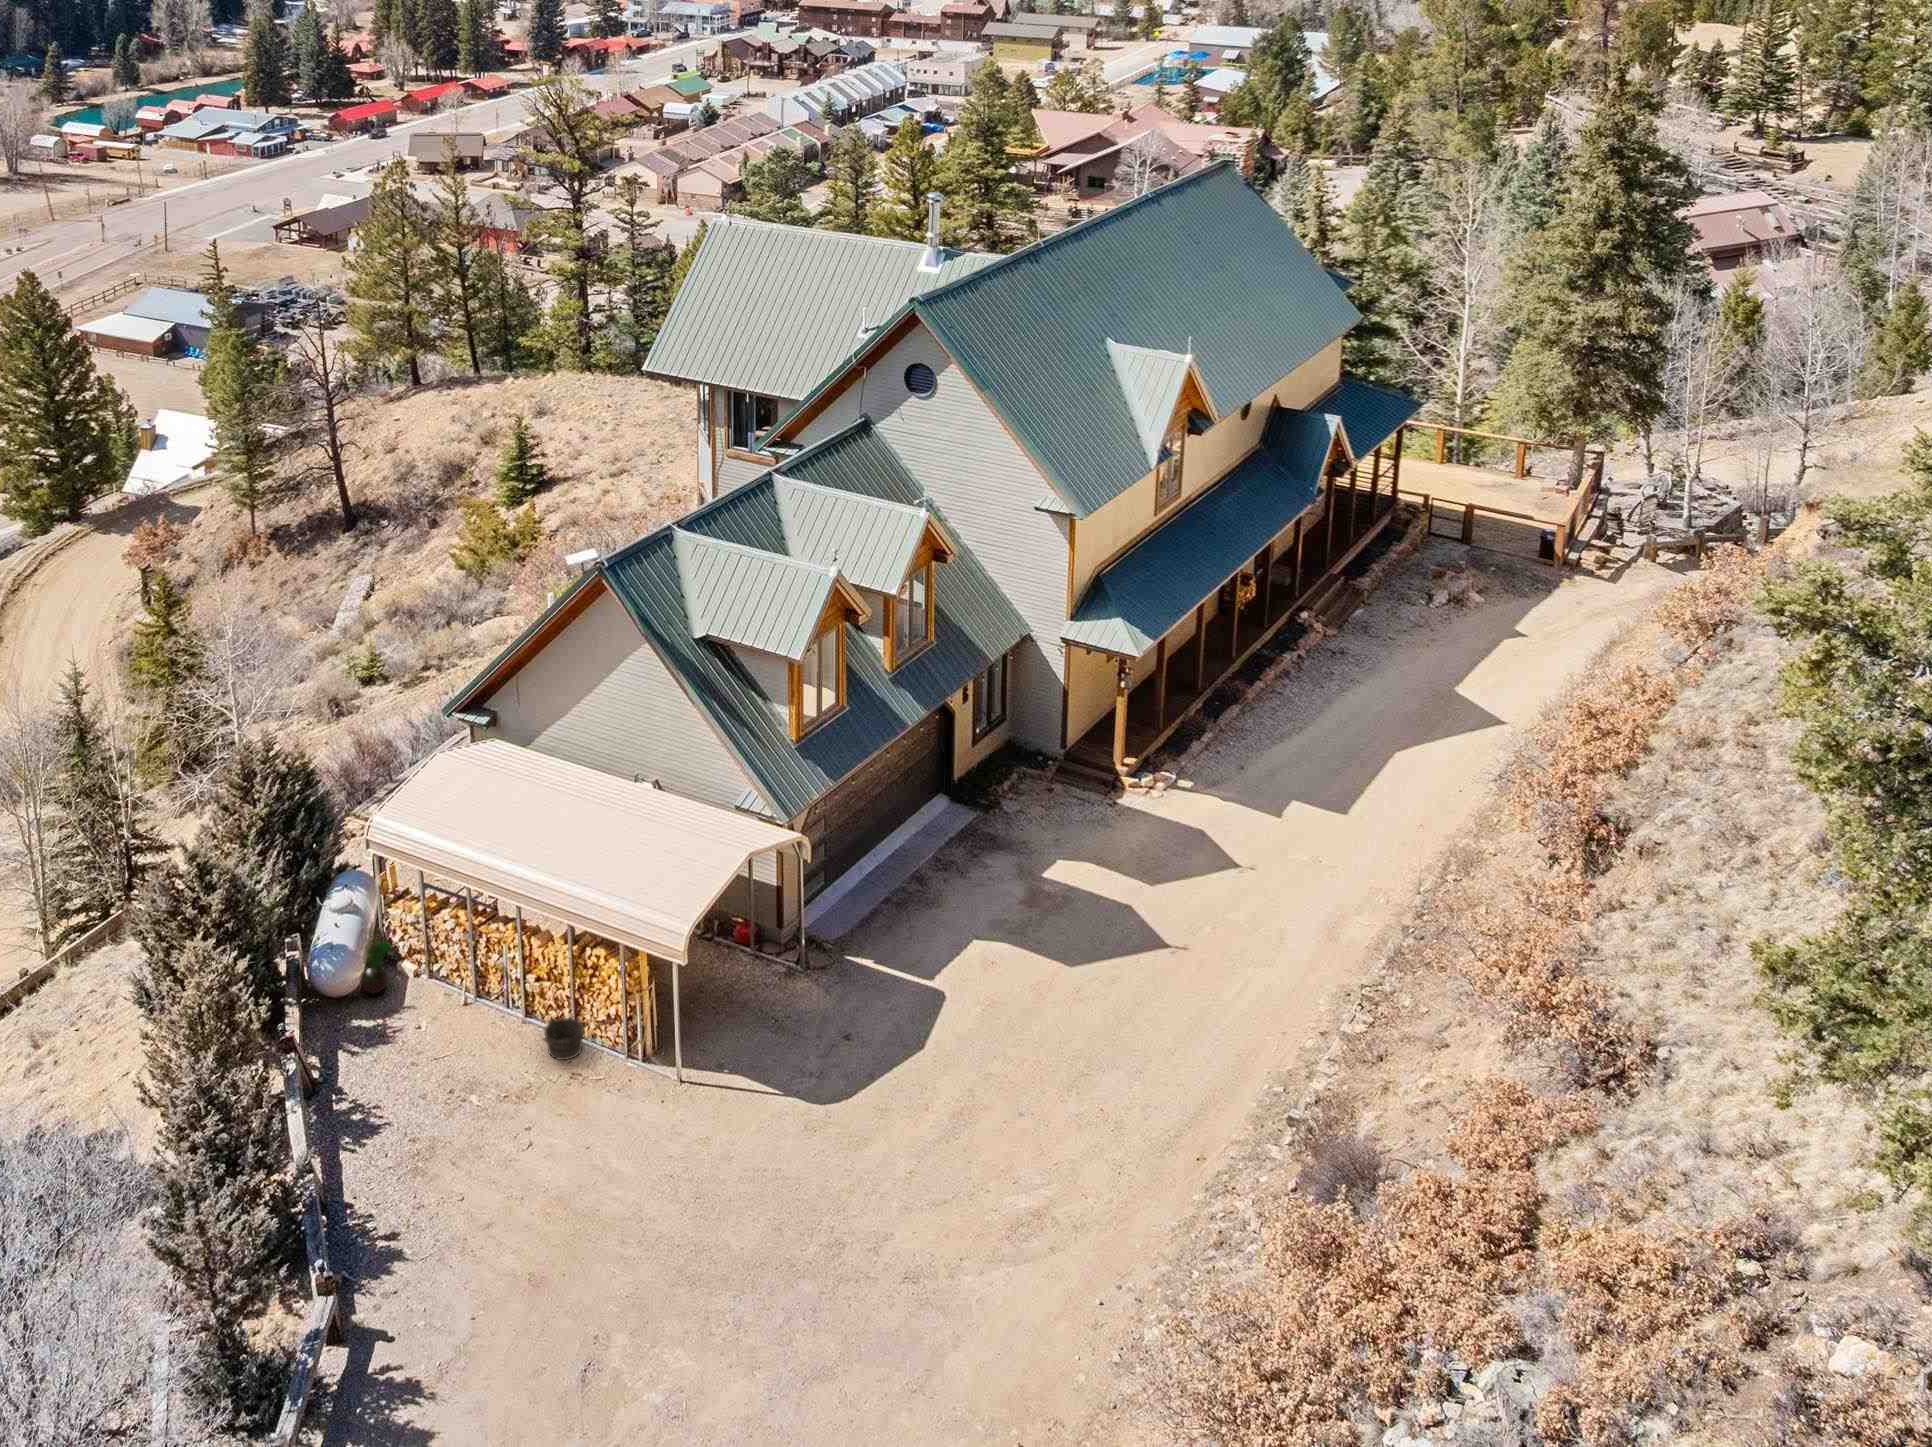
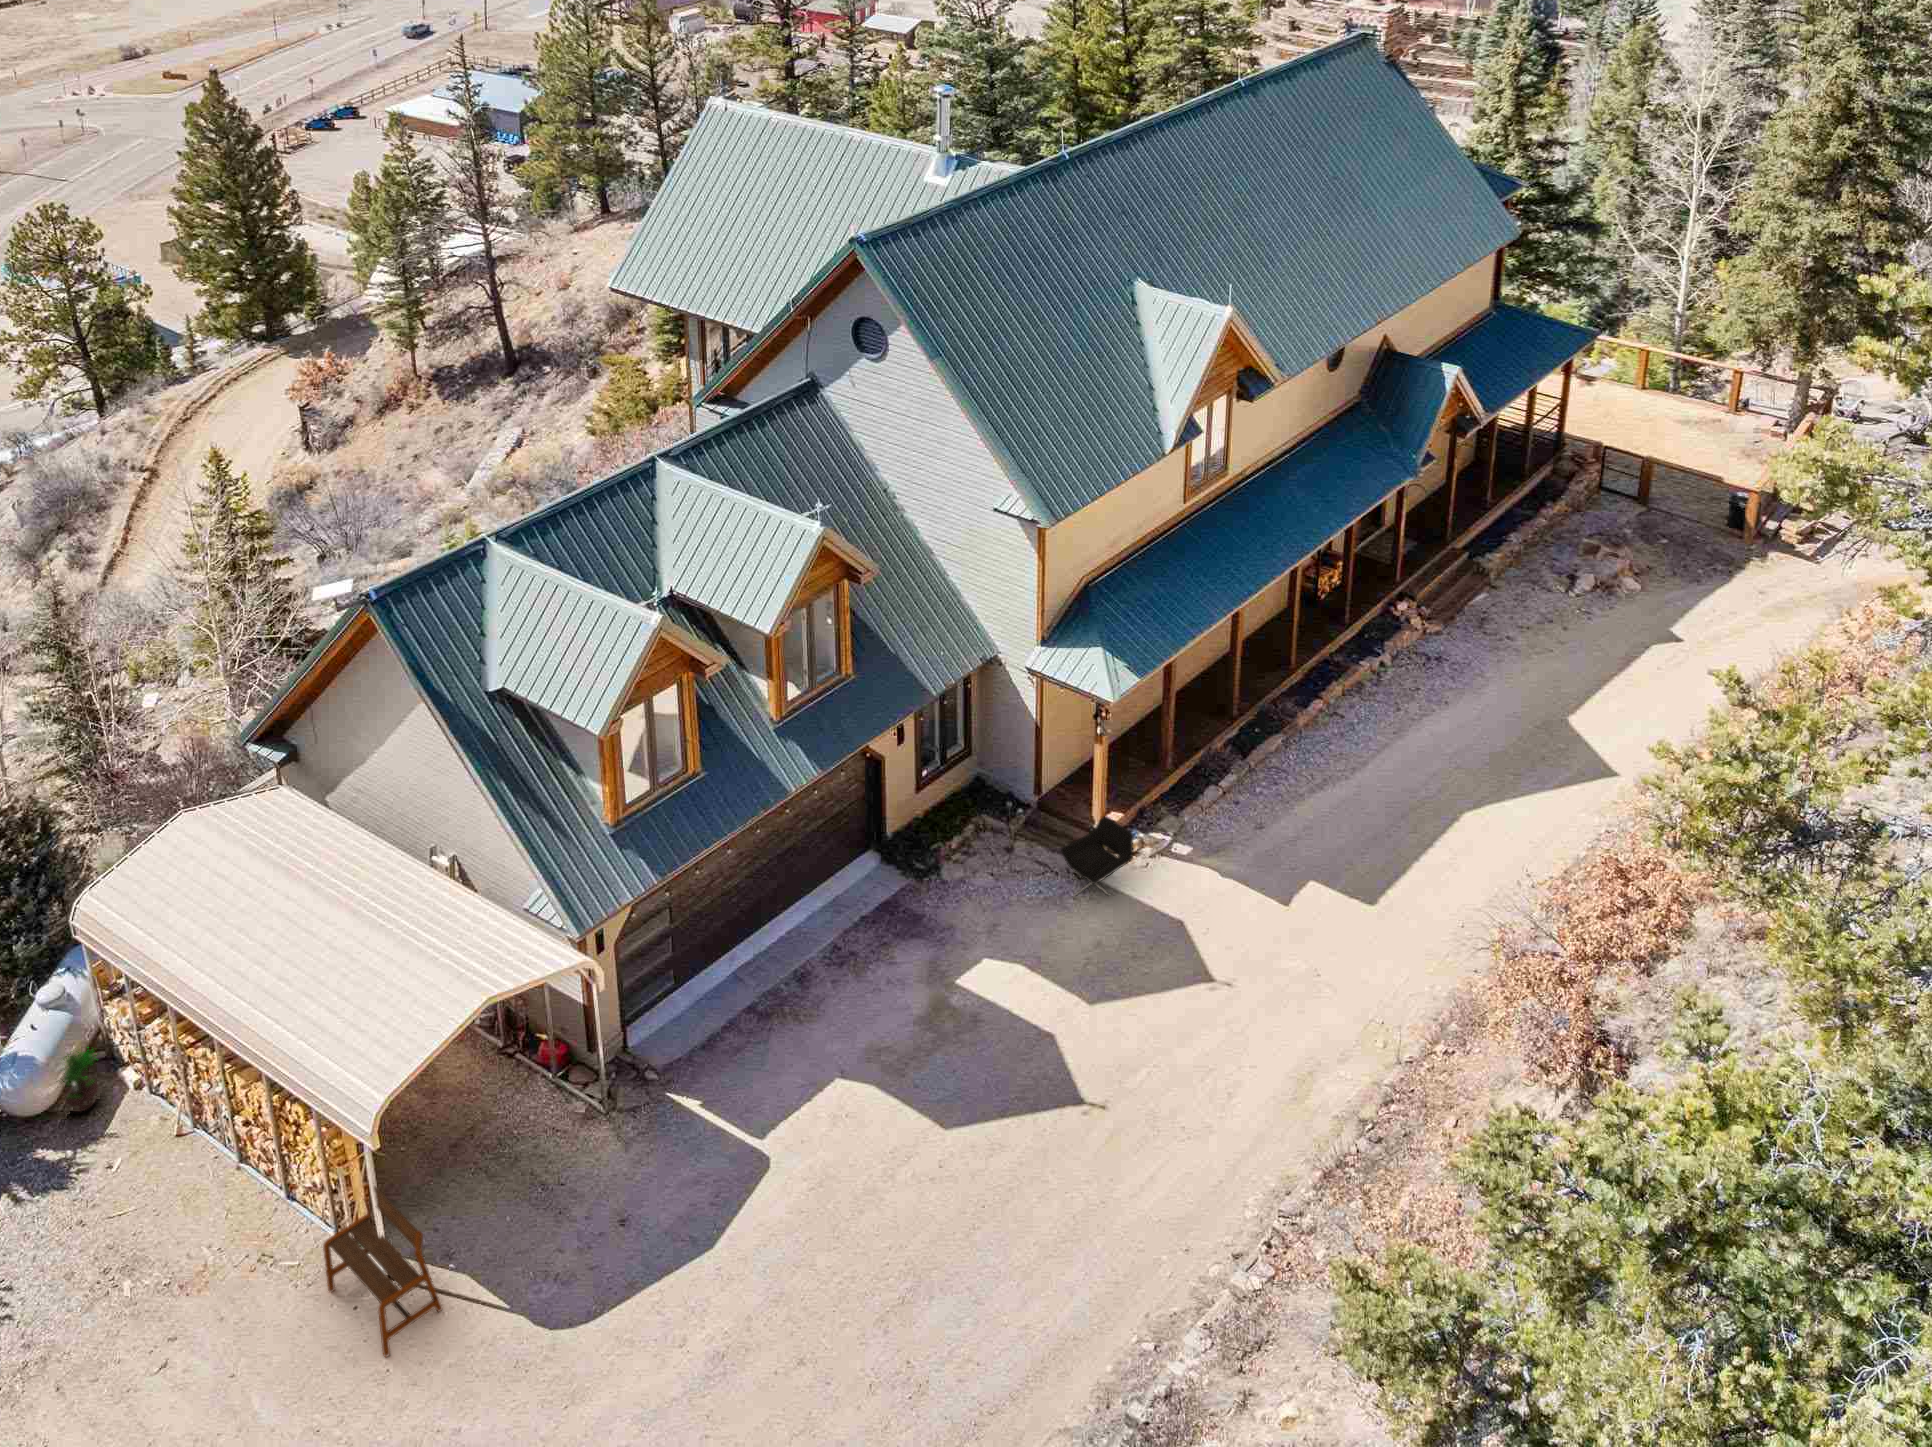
lounge chair: none [1095,756,1155,818] -> present [1061,816,1133,895]
bench: none [632,997,729,1124] -> present [323,1187,442,1357]
bucket: present [543,1018,583,1060] -> none [236,1177,295,1236]

